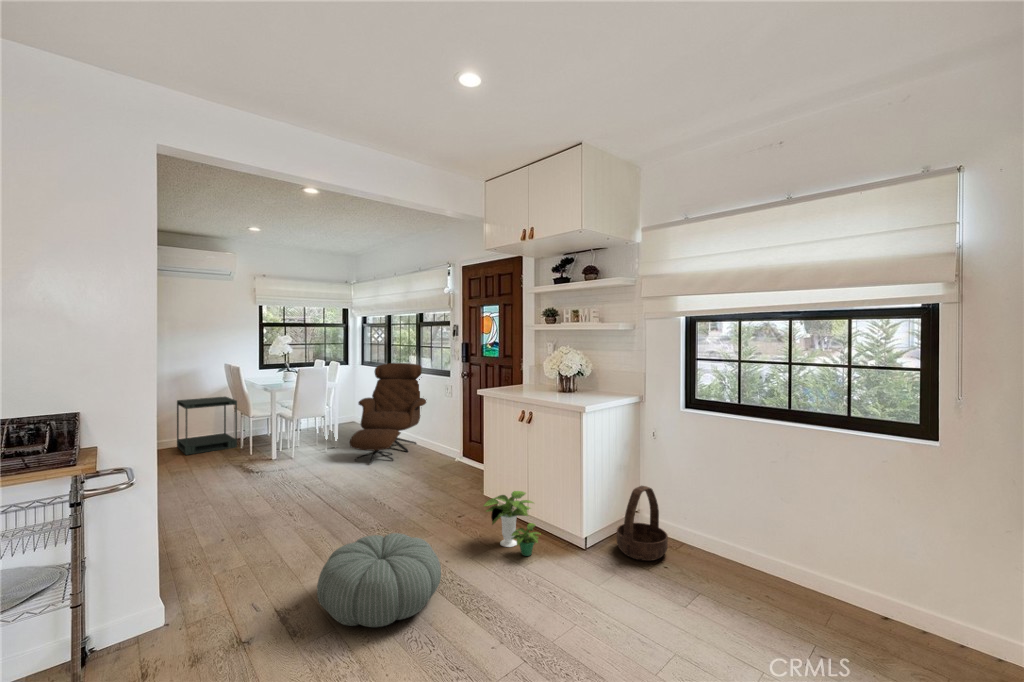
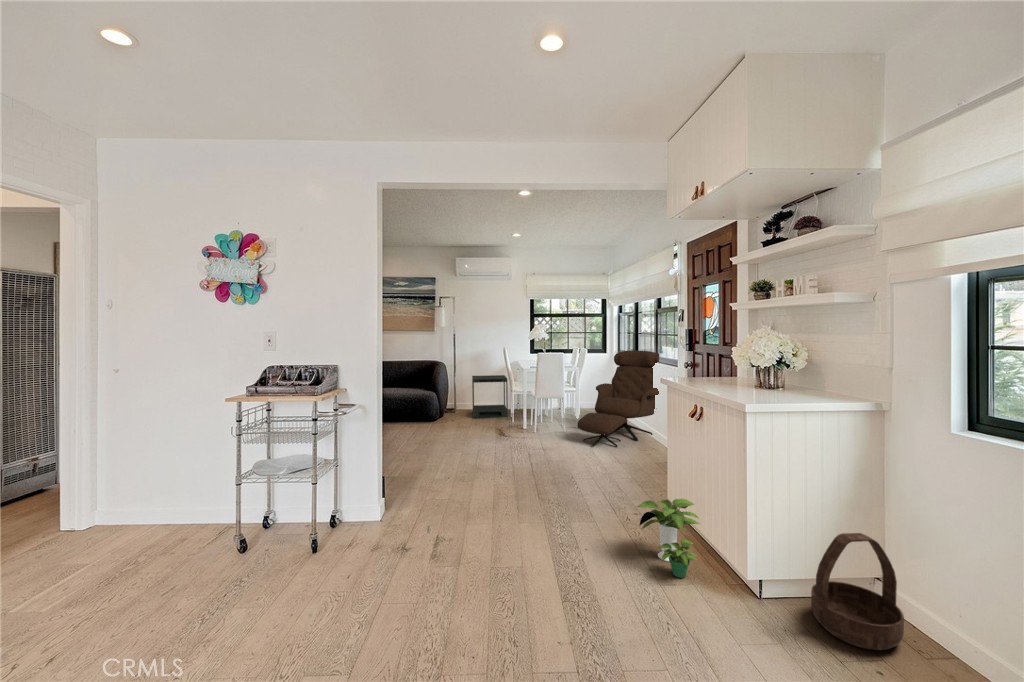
pouf: present [317,533,441,627] -> none [453,506,562,590]

